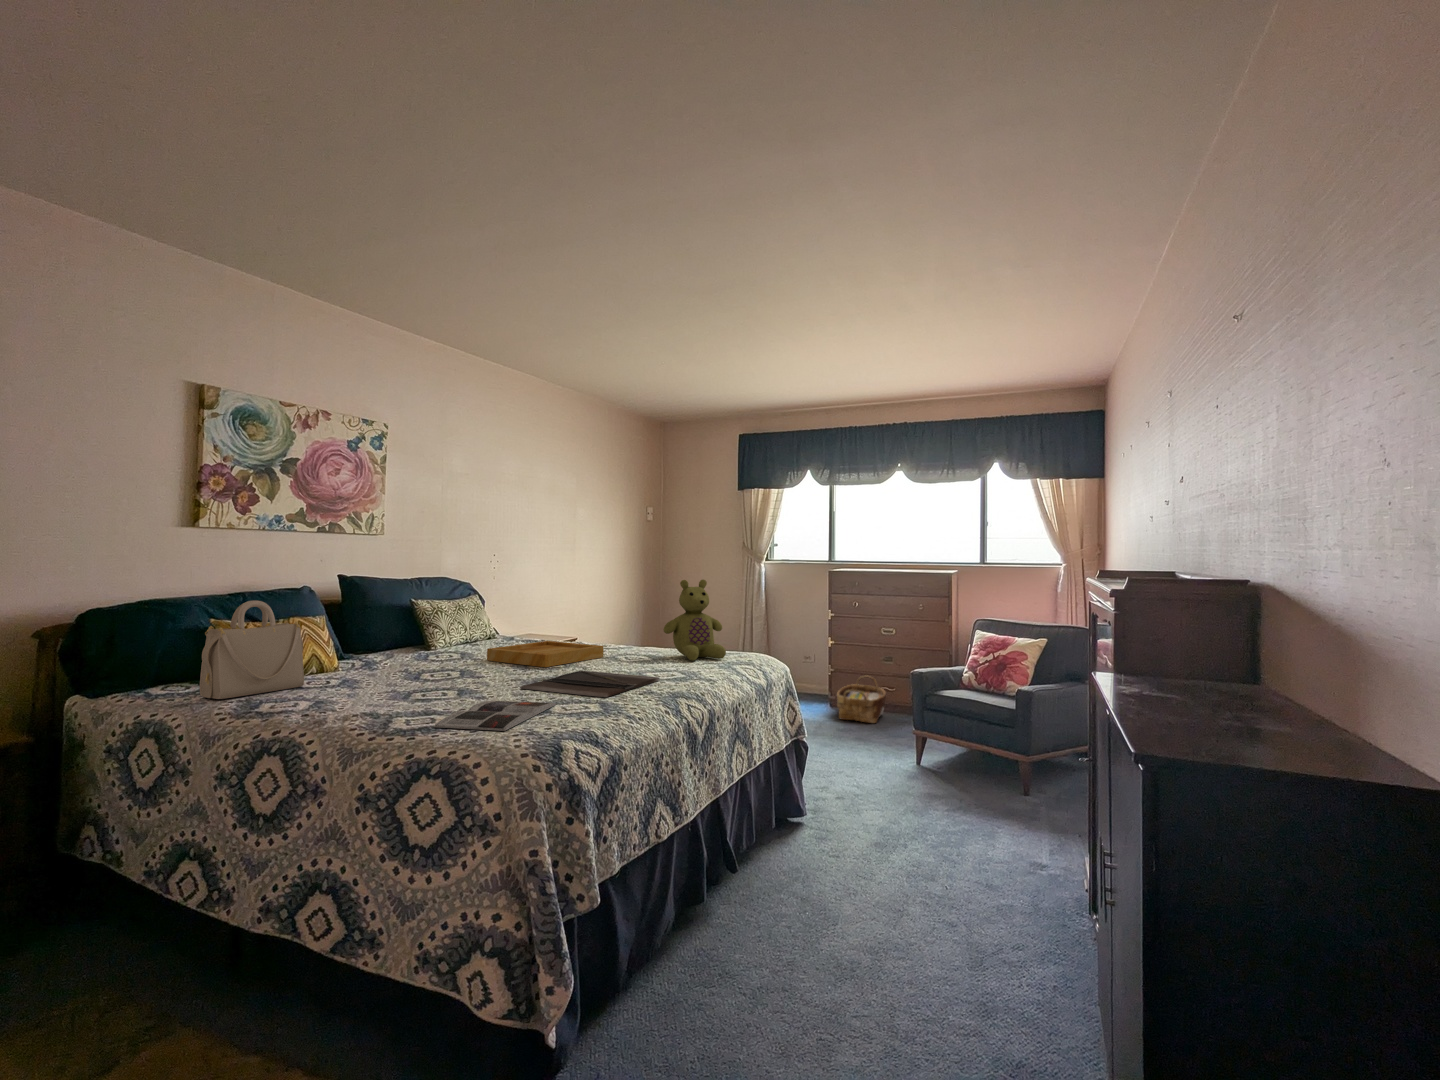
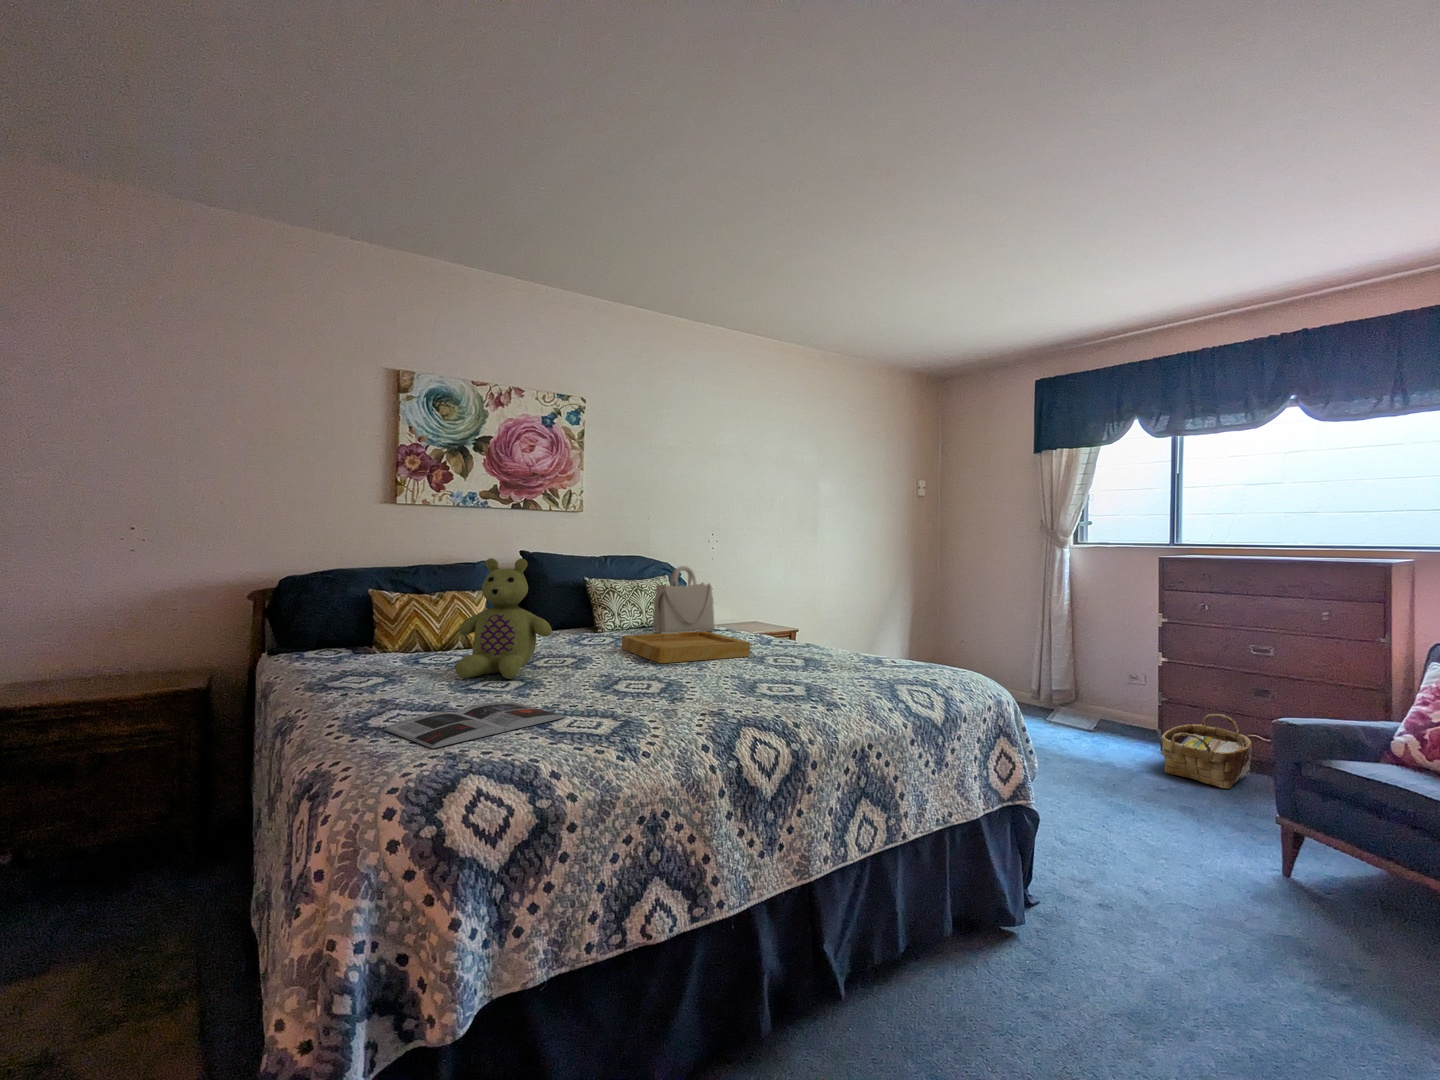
stuffed bear: present [663,580,726,661] -> present [456,558,552,679]
handbag: present [200,601,304,699] -> present [653,566,715,633]
laptop: present [520,670,660,697] -> none [578,672,755,715]

